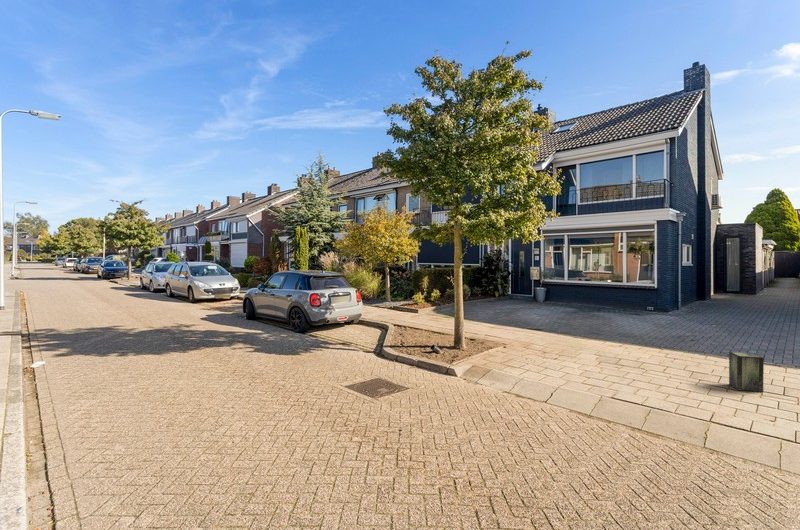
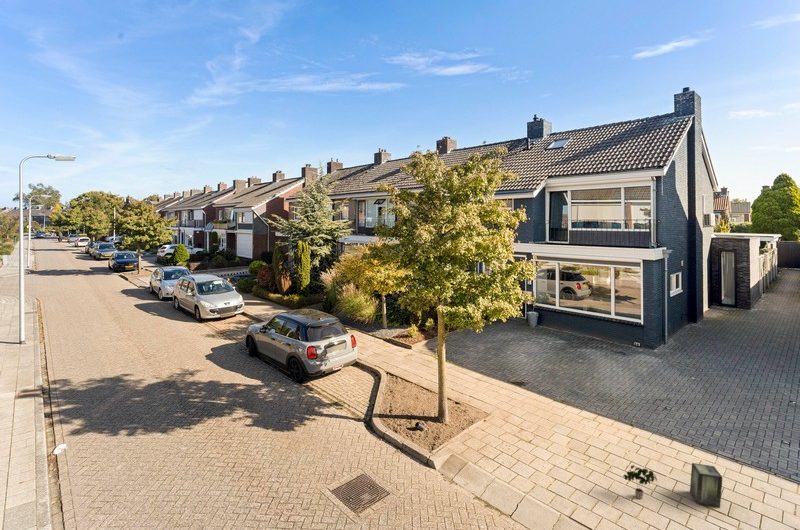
potted plant: none [656,354,693,389] -> present [623,465,657,499]

